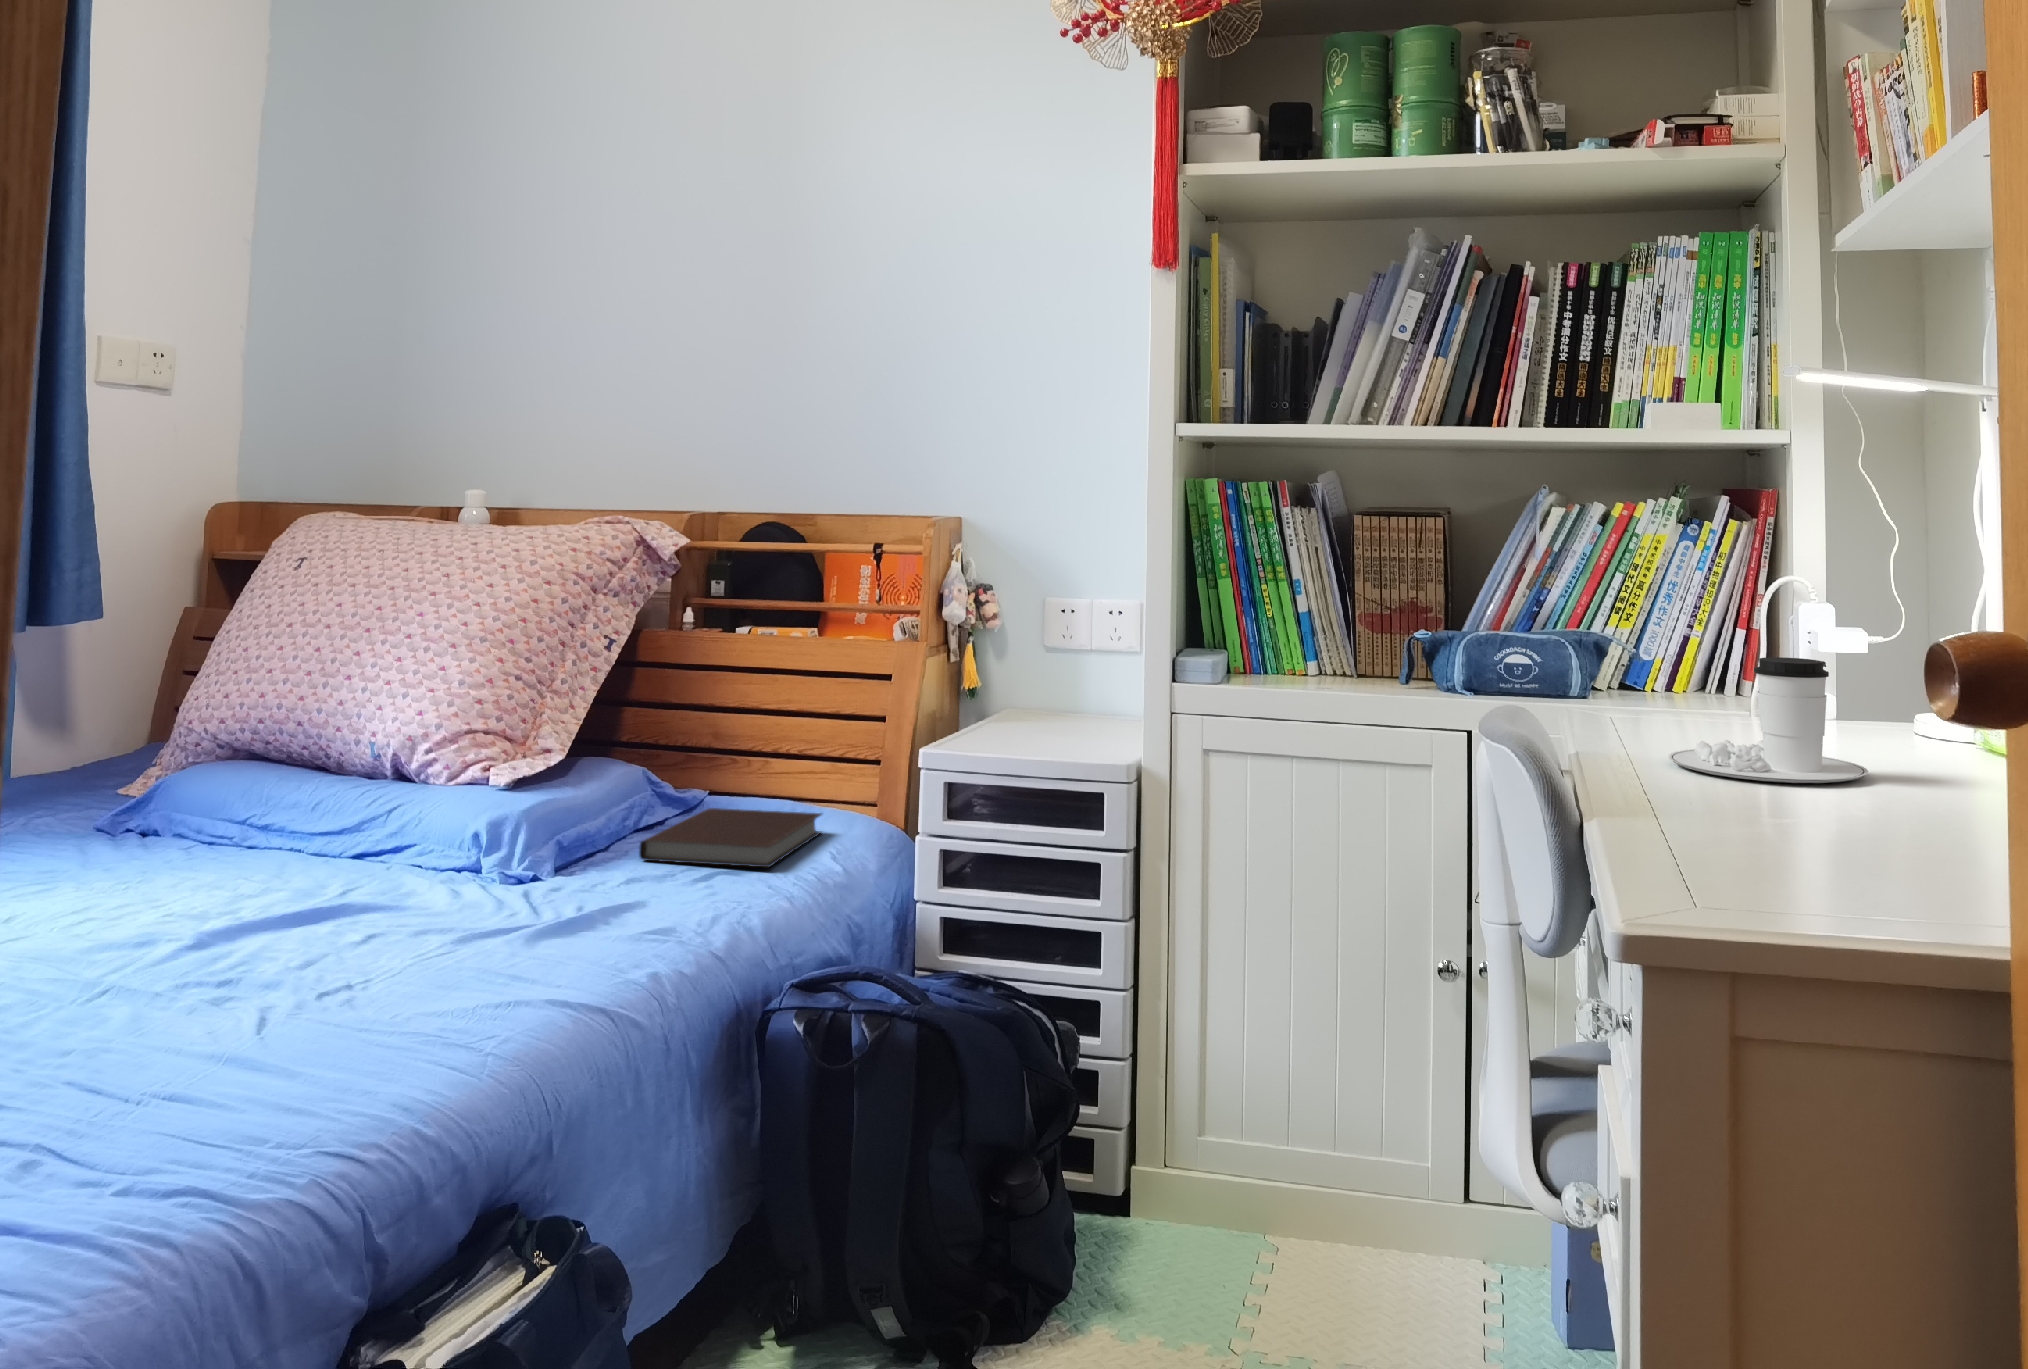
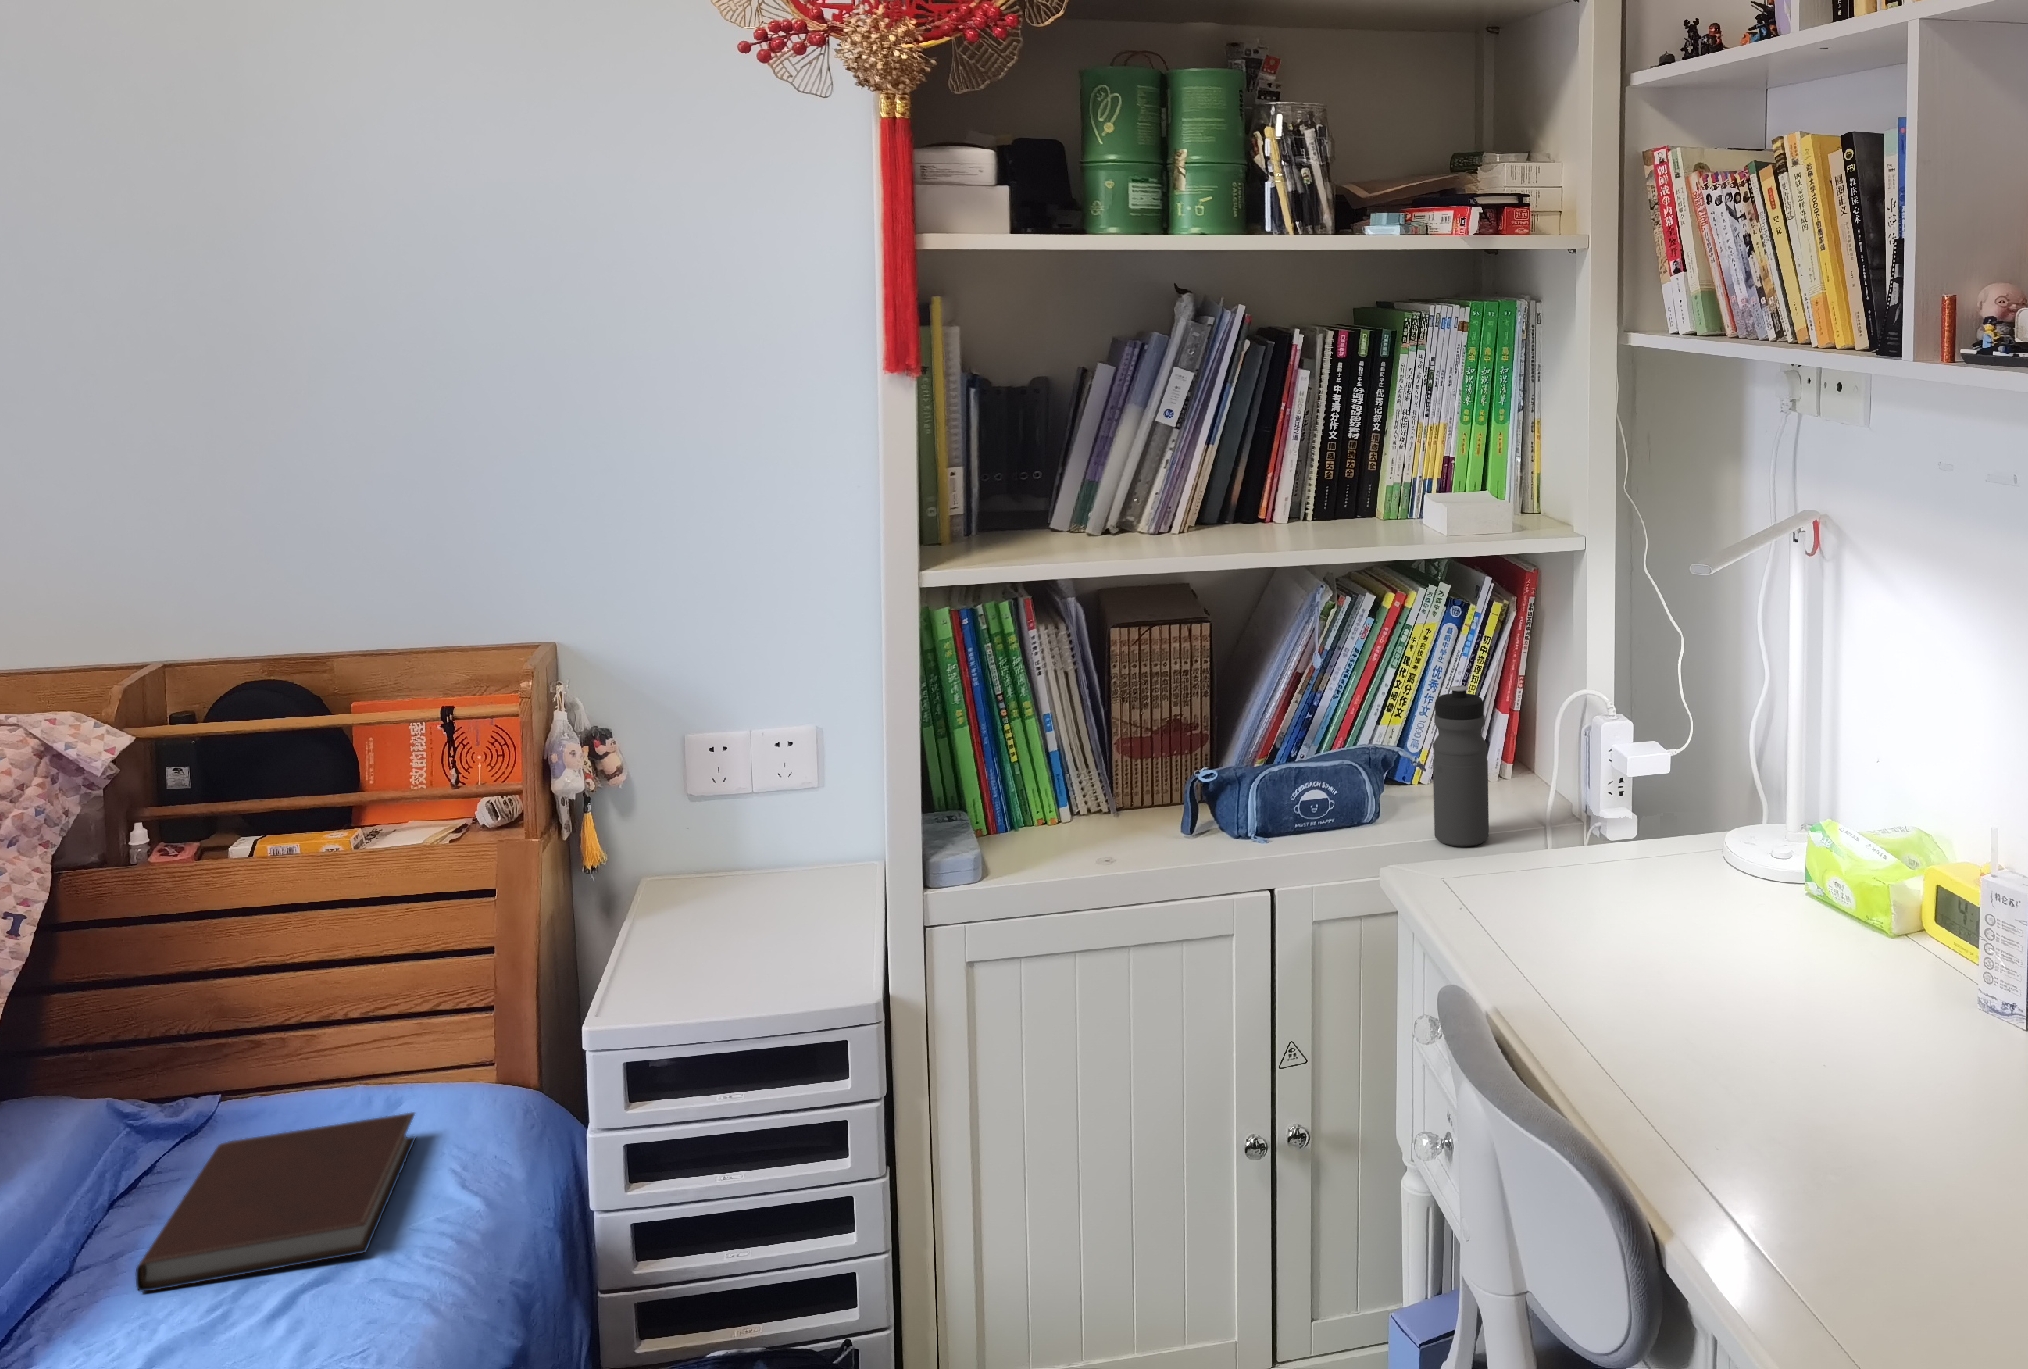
water bottle: none [1624,566,1679,714] -> present [1433,686,1489,847]
coffee cup: present [1668,657,1868,783] -> none [1581,855,1782,1018]

